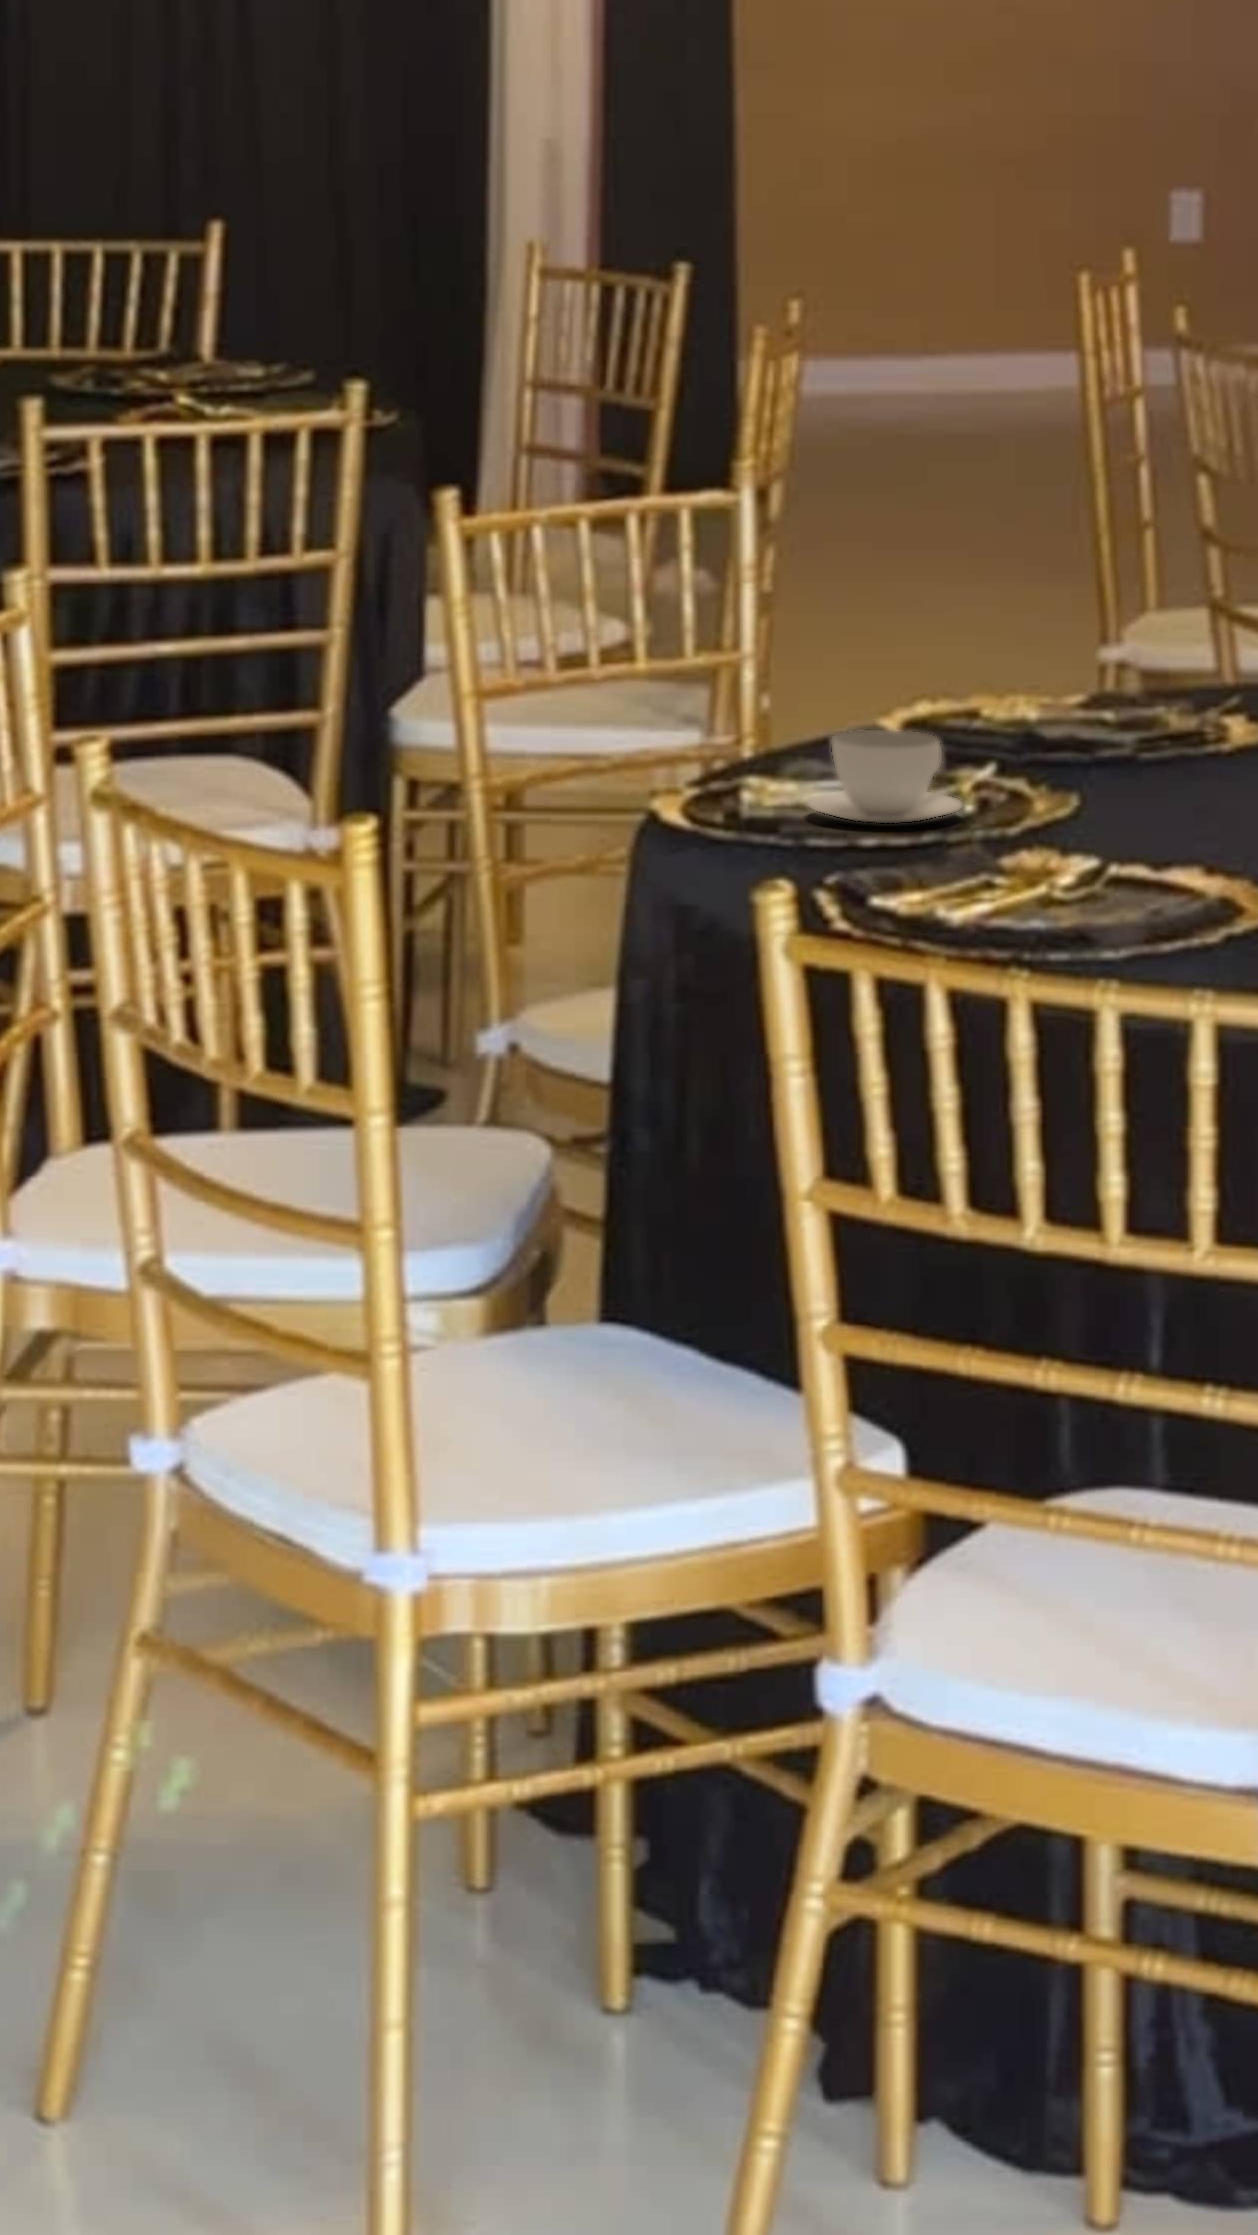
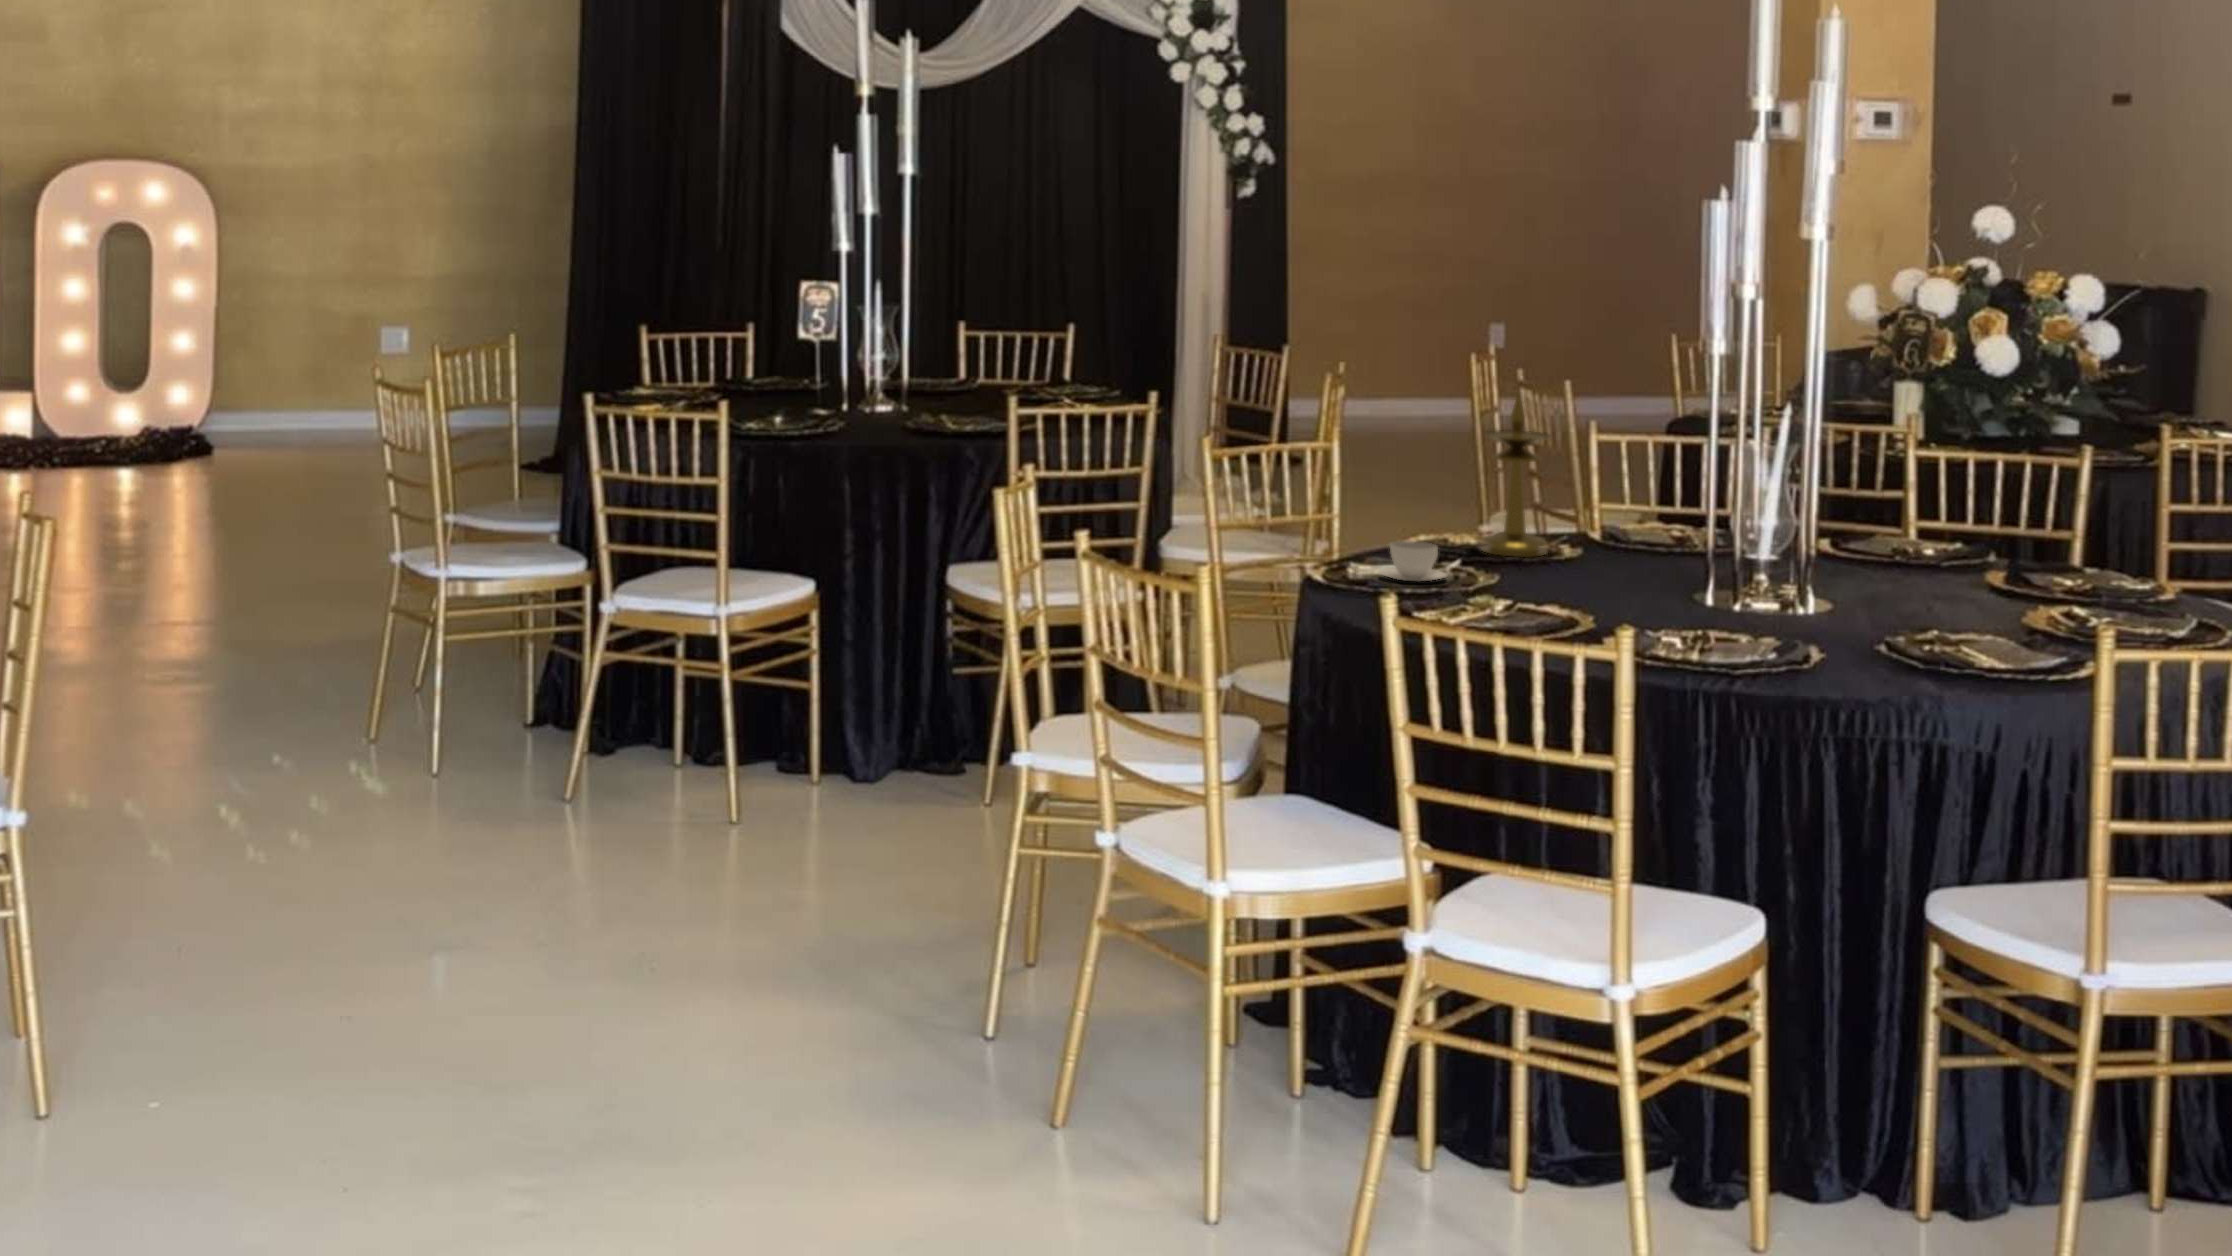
candlestick: none [1050,379,1205,751] -> present [1482,394,1551,557]

